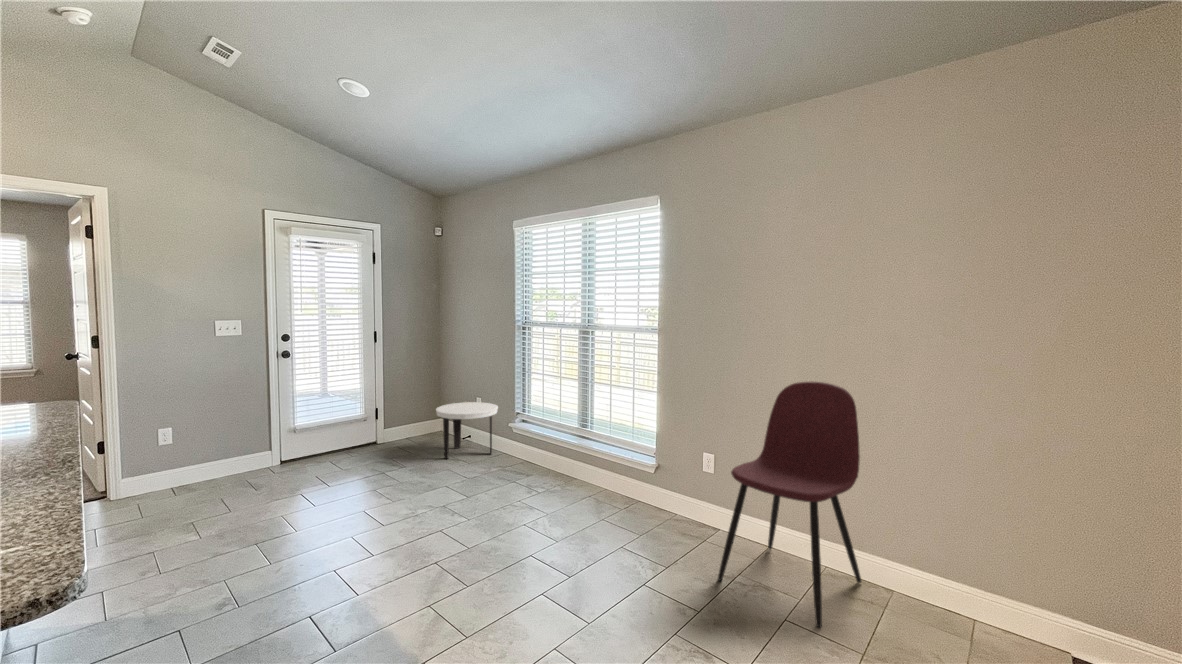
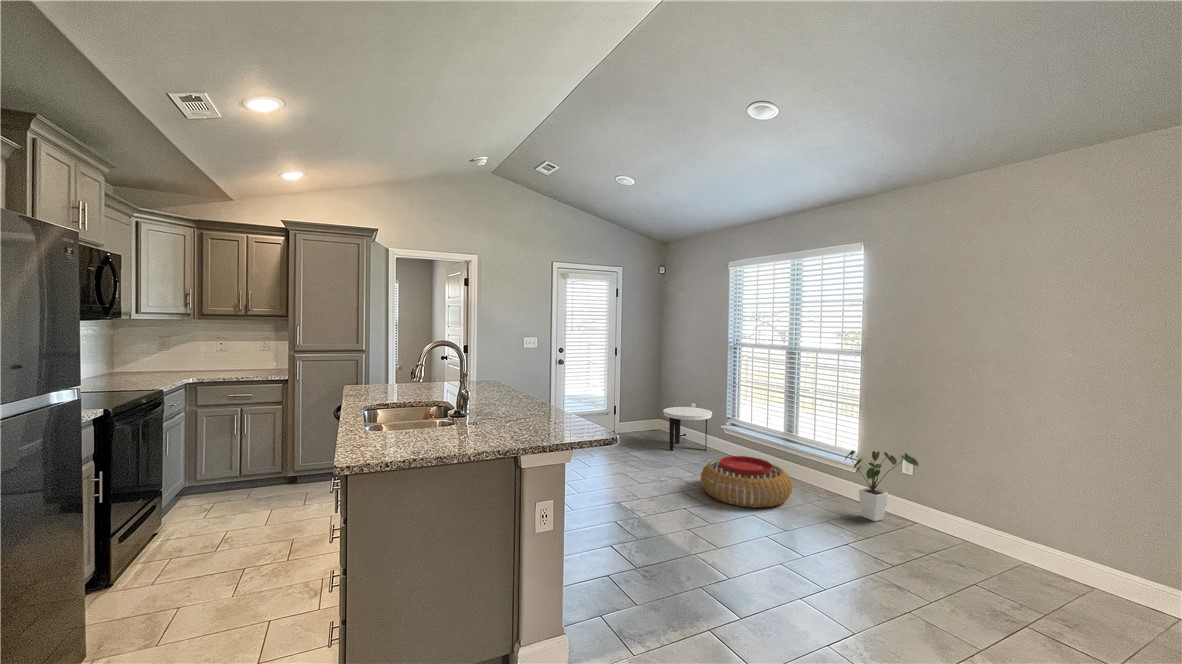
dining chair: present [718,381,861,627] -> none [914,406,1052,593]
house plant: none [639,445,720,533] -> present [845,450,919,521]
pouf: none [463,464,581,537] -> present [701,456,792,508]

